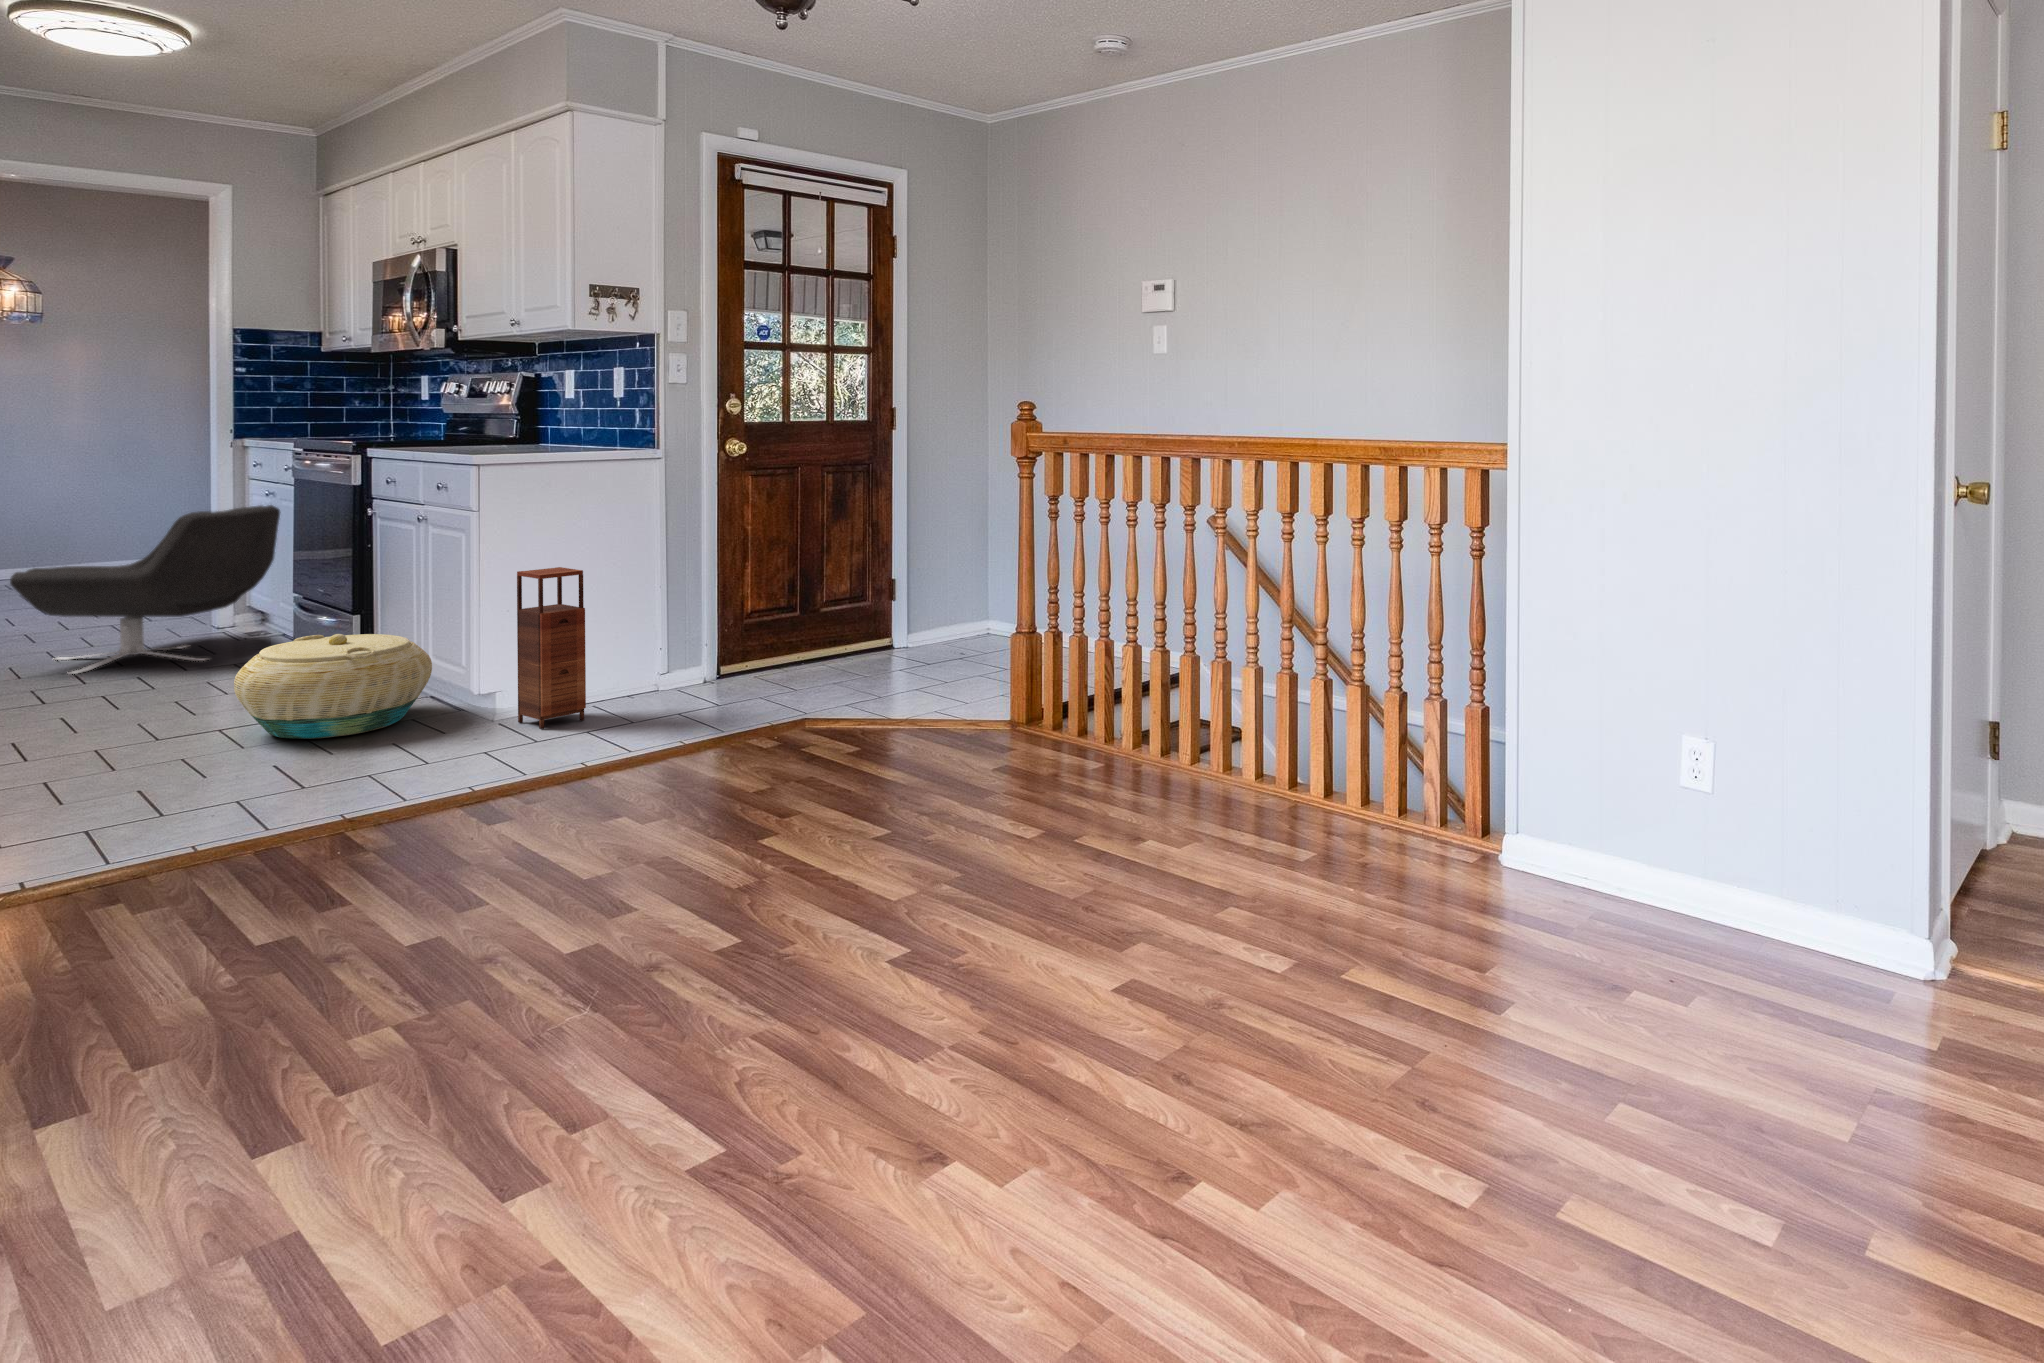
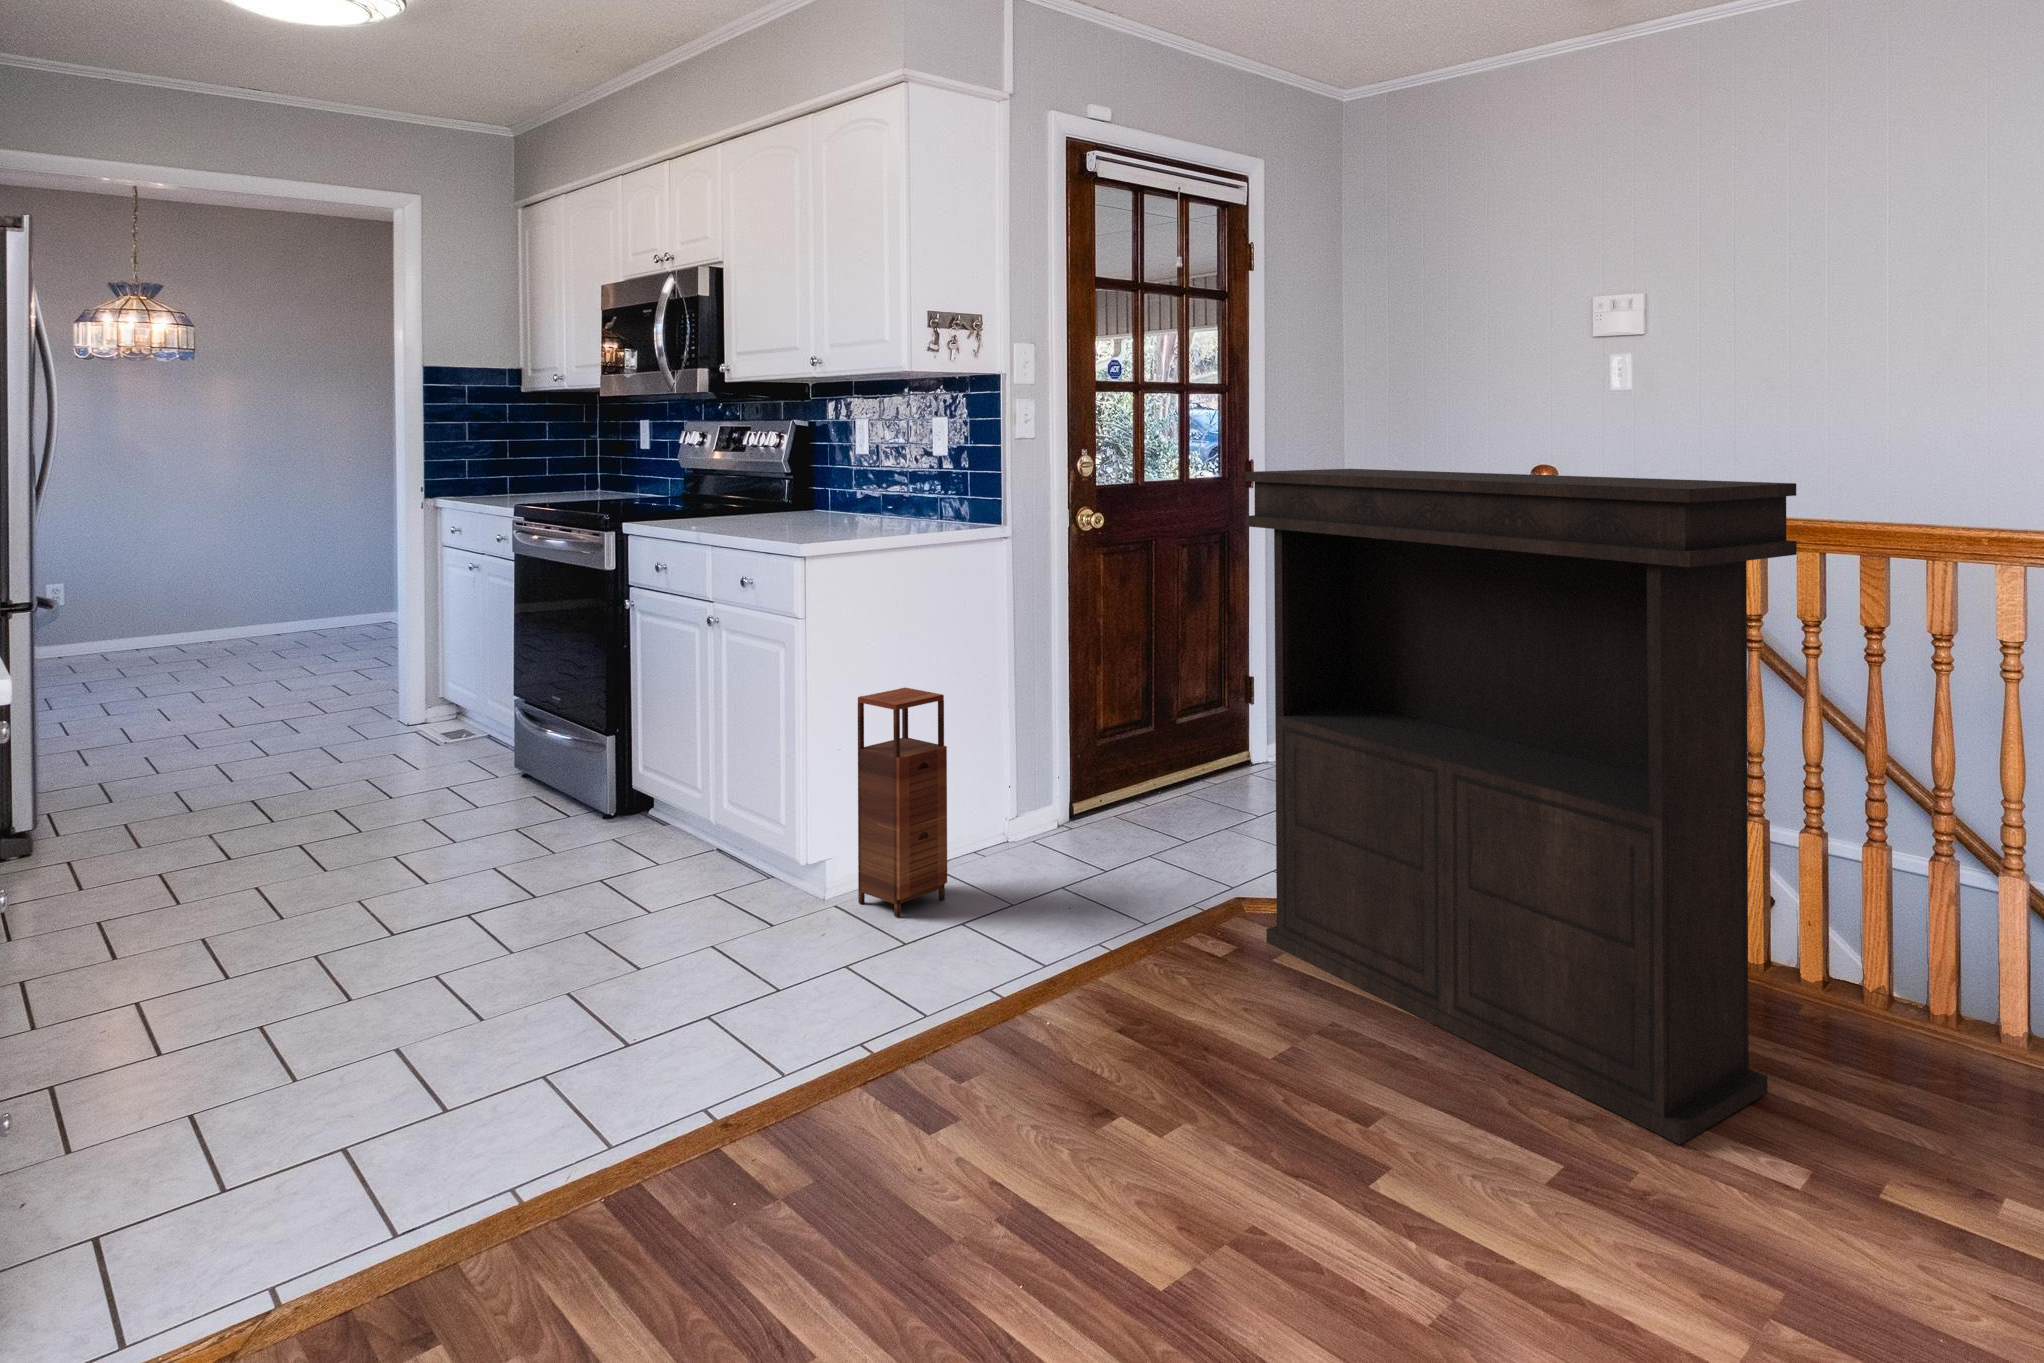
console table: none [785,405,1068,822] -> present [1245,469,1797,1144]
lounge chair: present [10,505,280,674] -> none [180,585,494,806]
basket: present [234,634,432,739] -> none [494,776,739,935]

